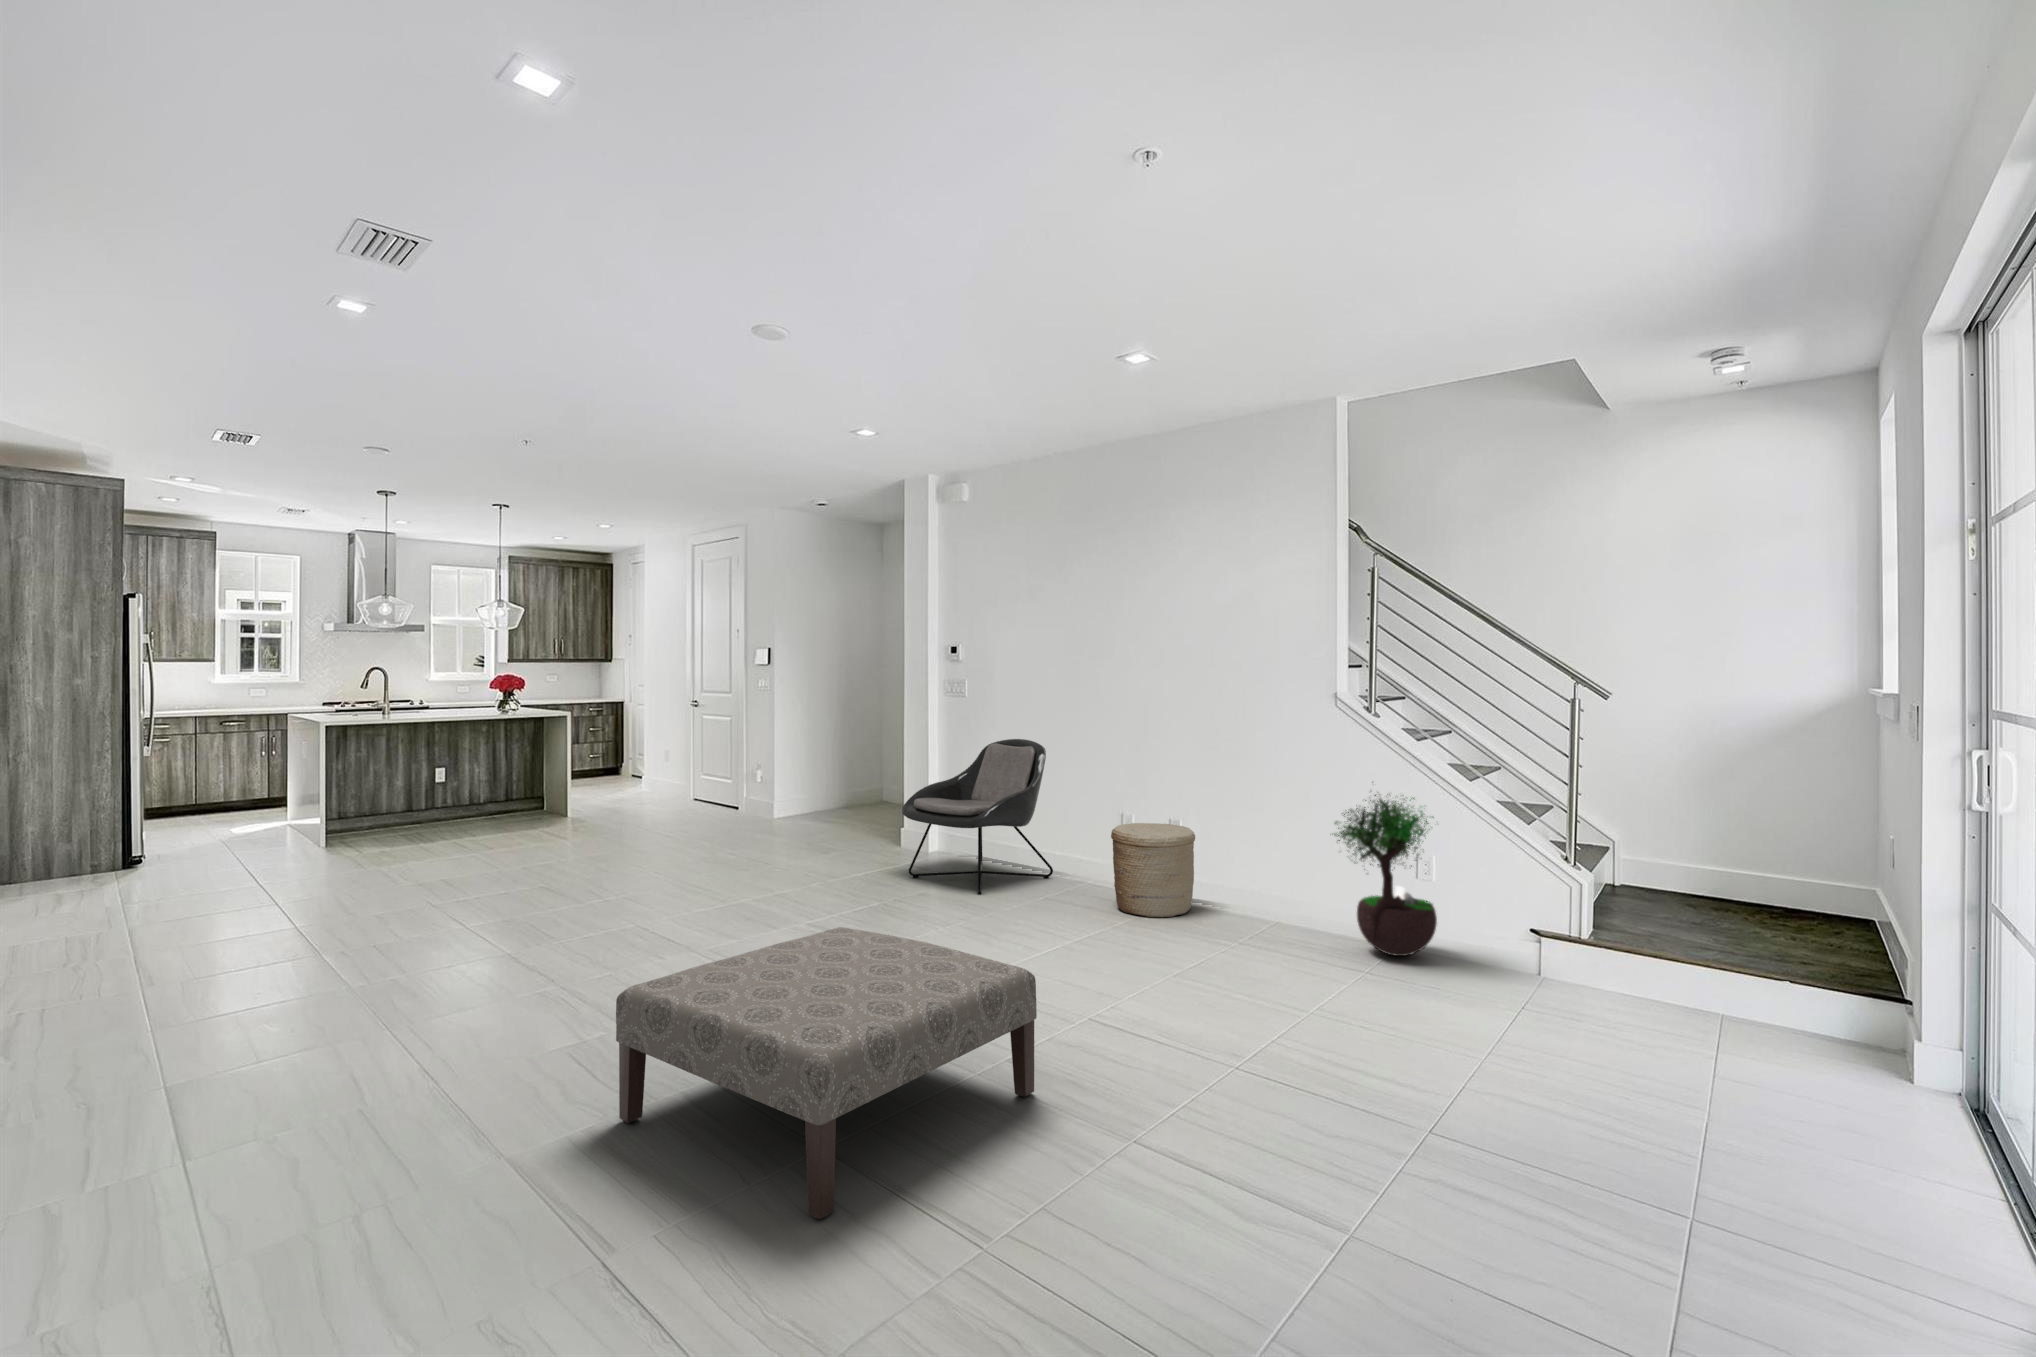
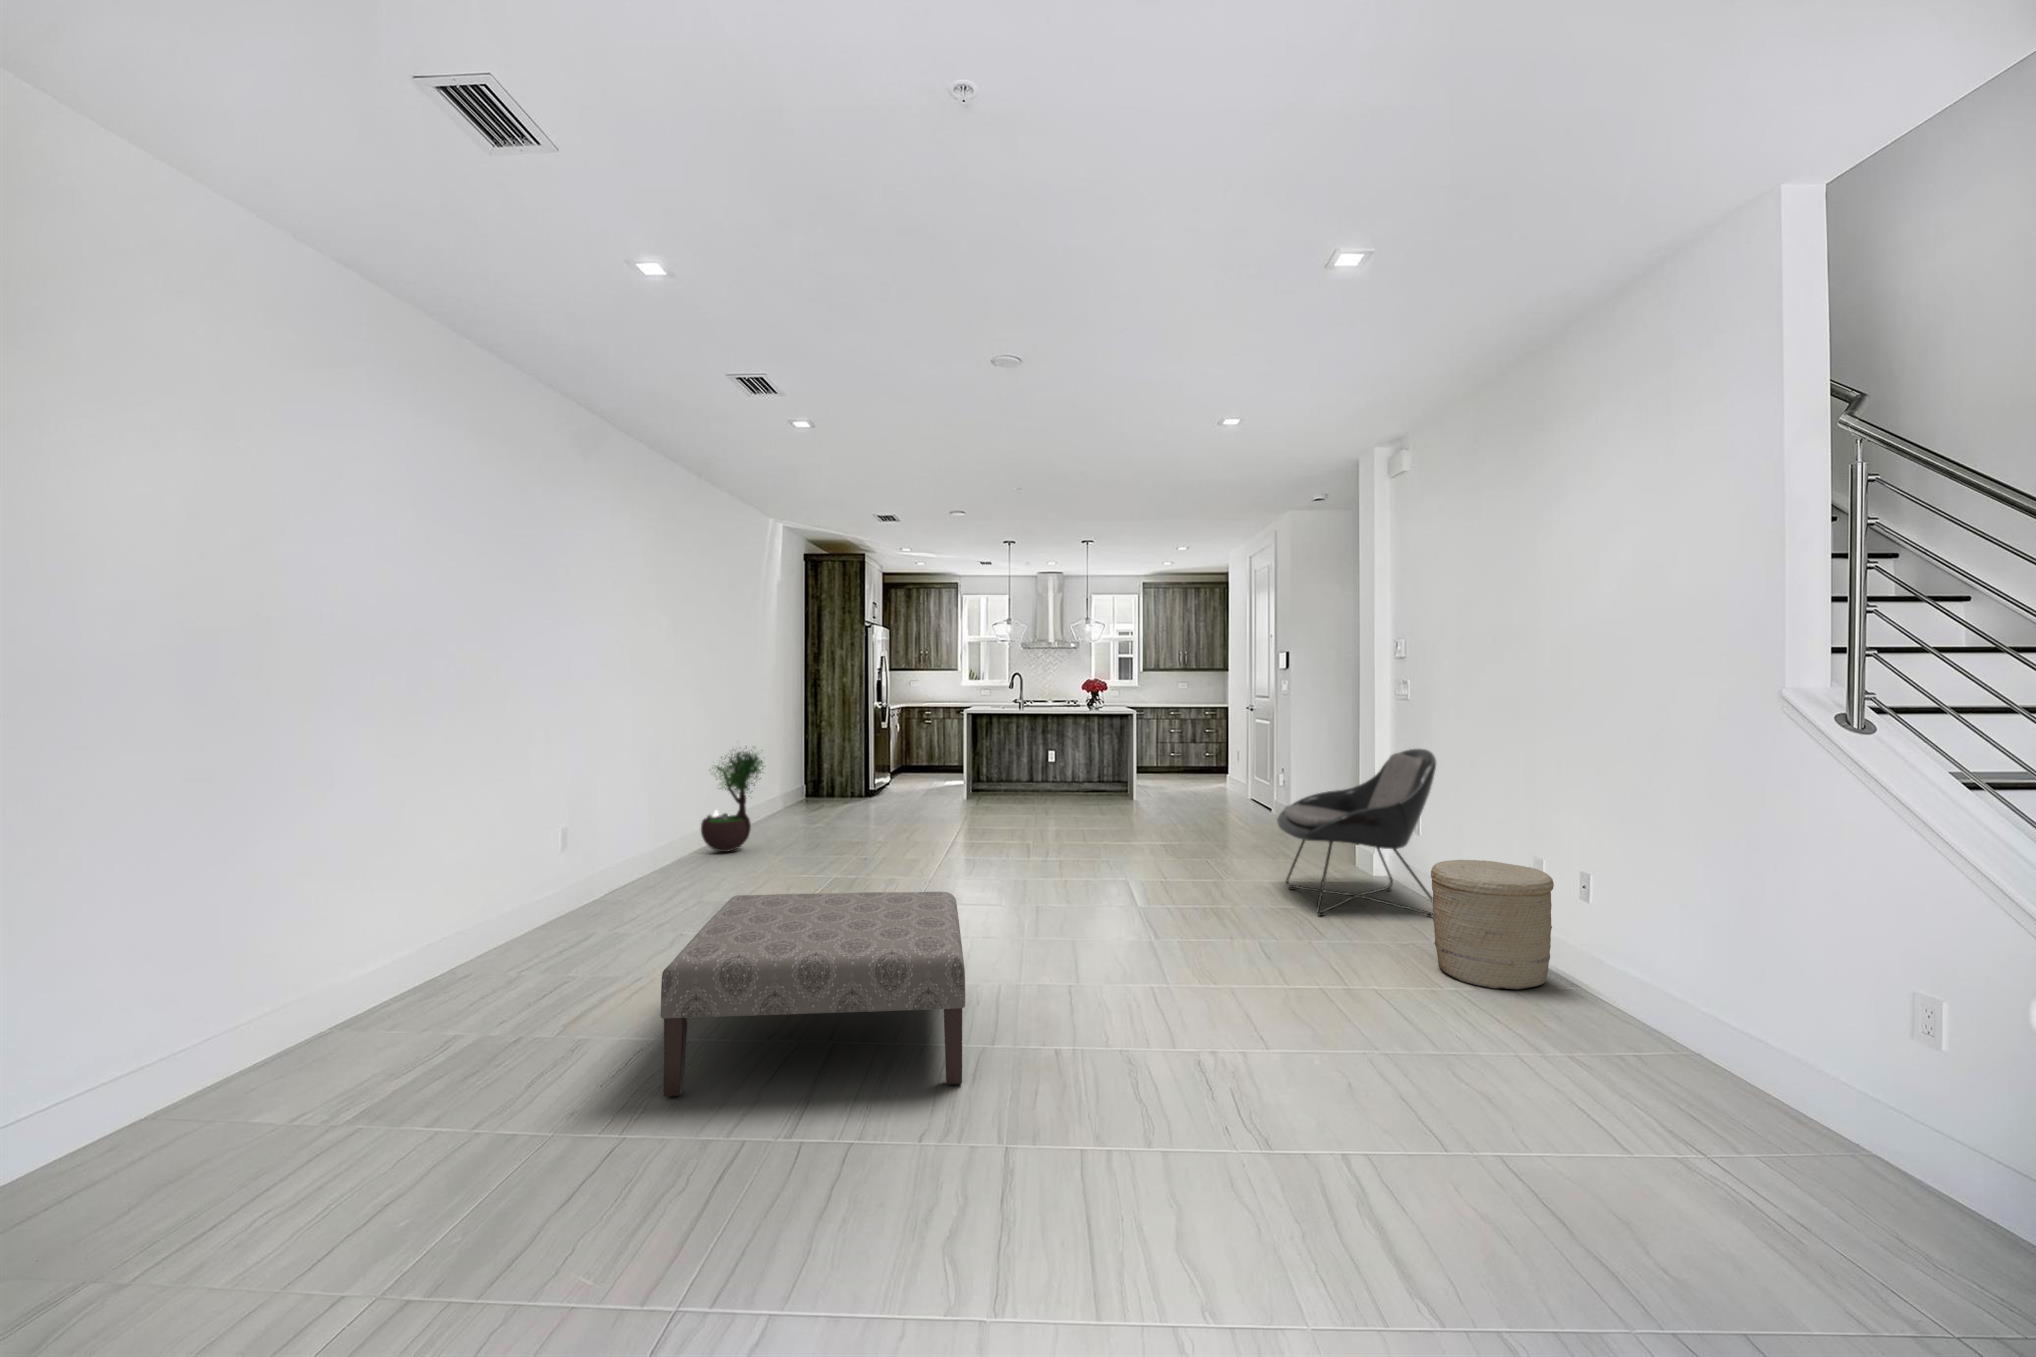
potted tree: present [1334,782,1437,956] -> present [701,746,764,852]

